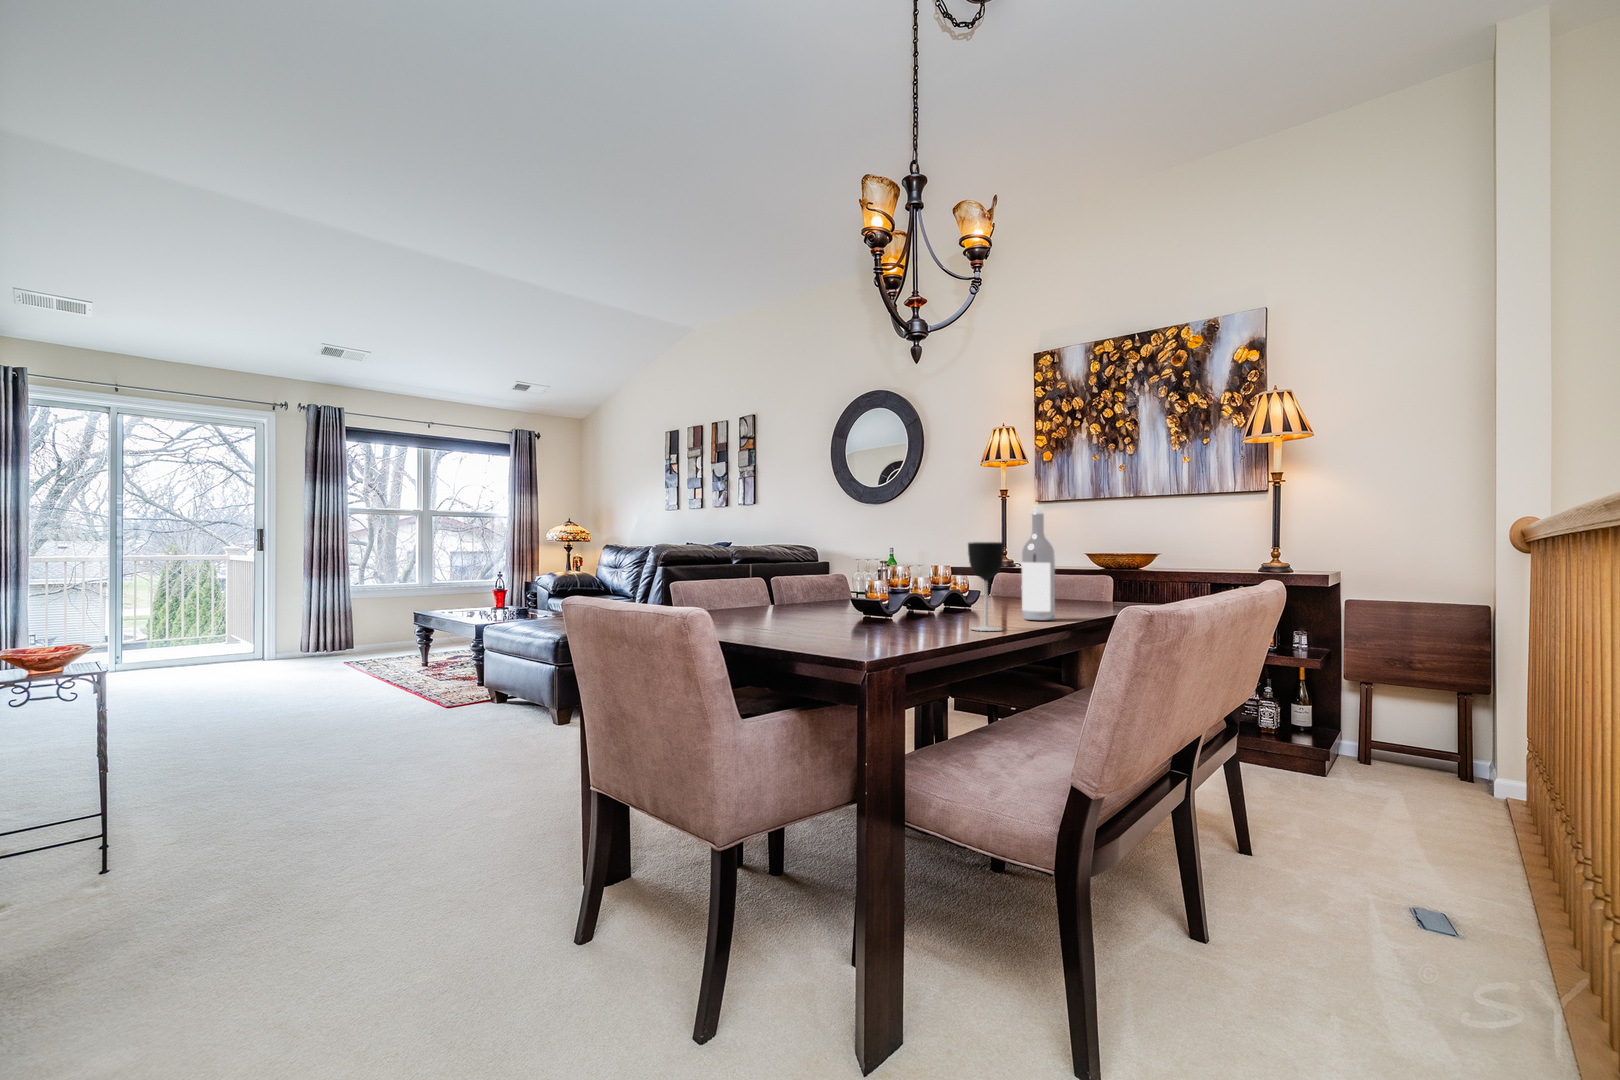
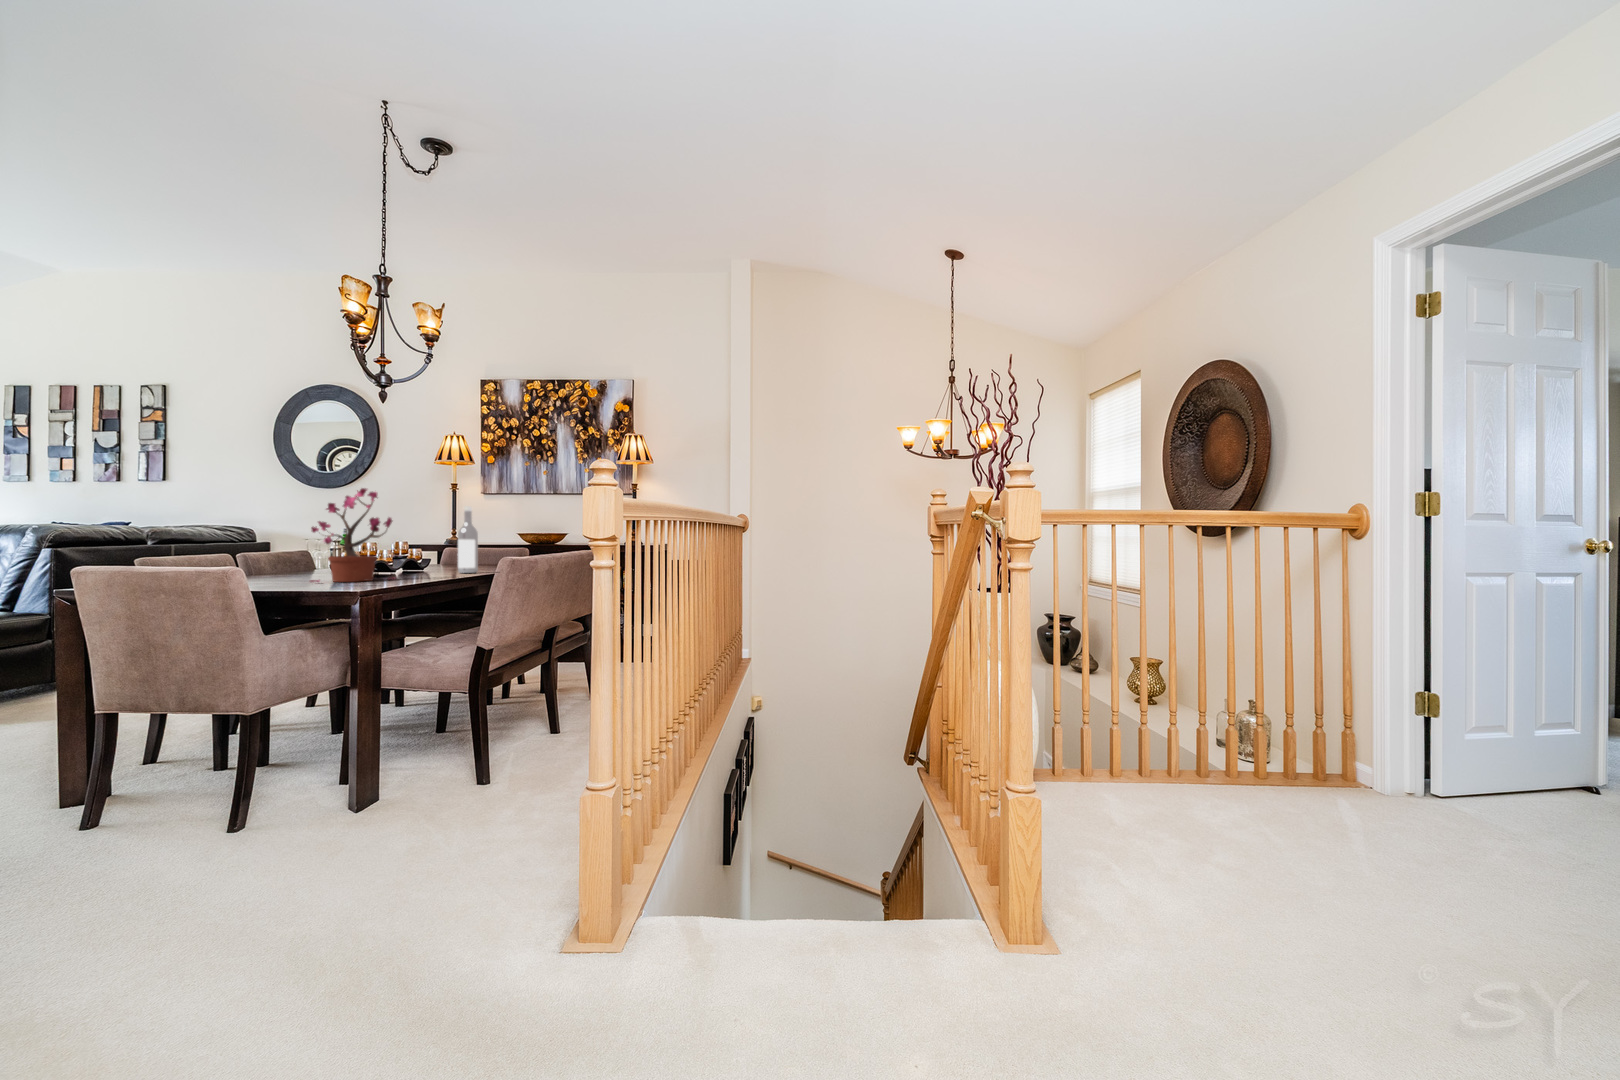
potted plant: none [792,476,925,638] -> present [310,488,395,582]
wine glass: present [968,542,1004,631] -> none [423,528,445,577]

